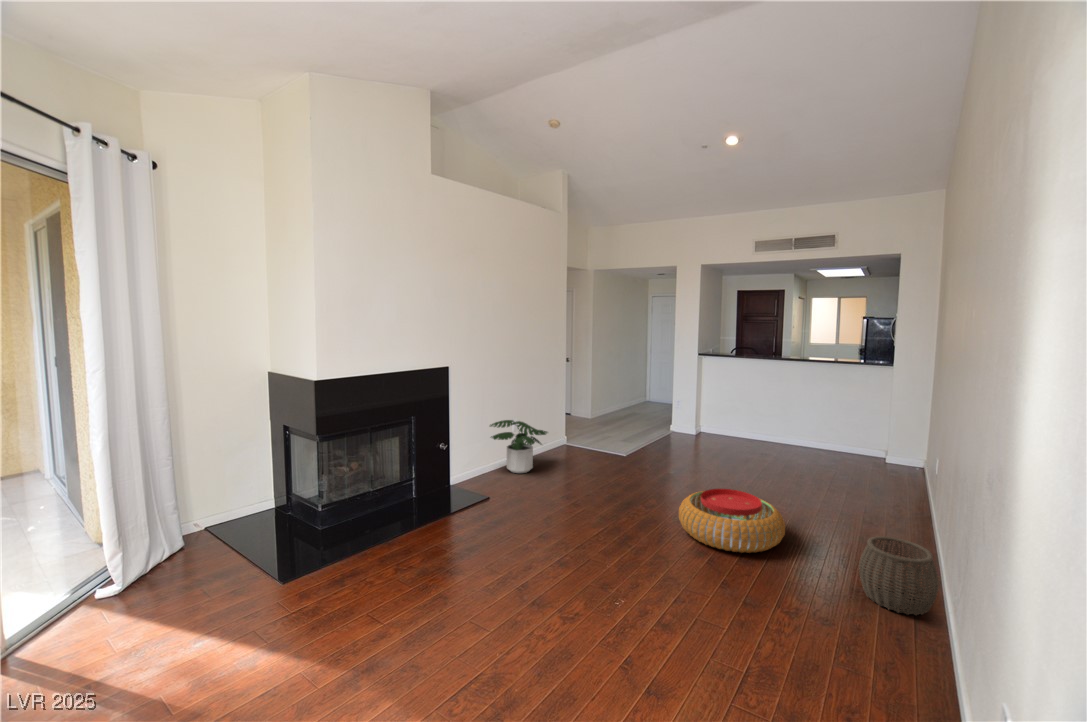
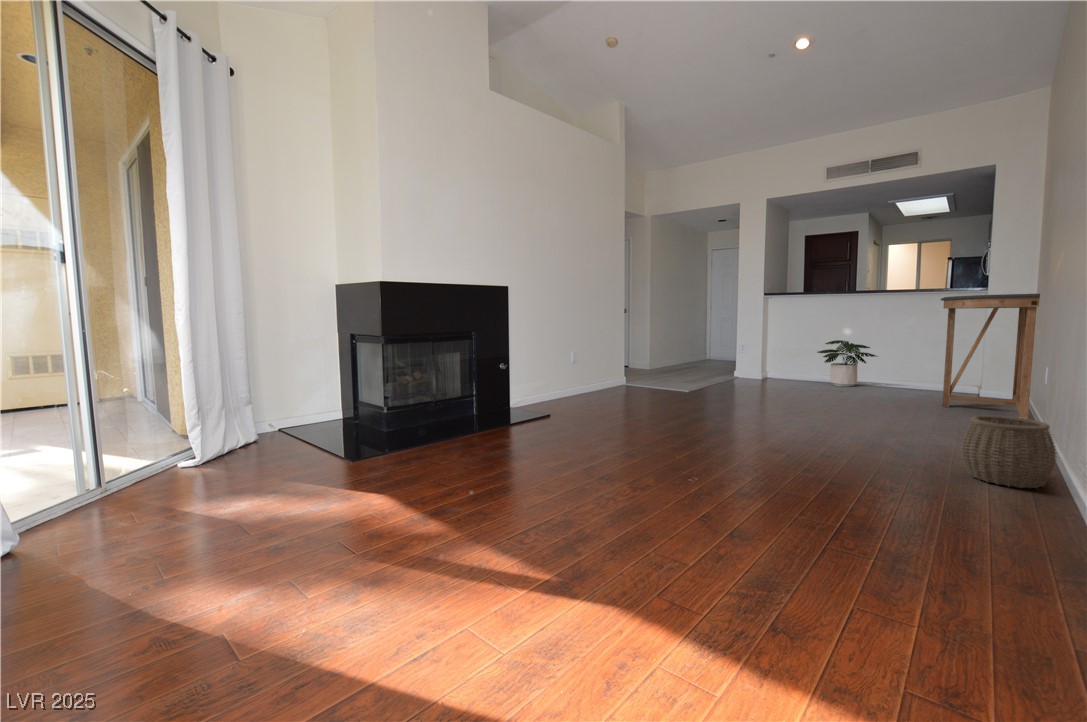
console table: none [851,377,933,507] -> present [941,294,1040,419]
potted plant: present [490,420,547,473] -> present [818,340,876,386]
pouf: present [679,489,785,553] -> none [753,396,873,449]

